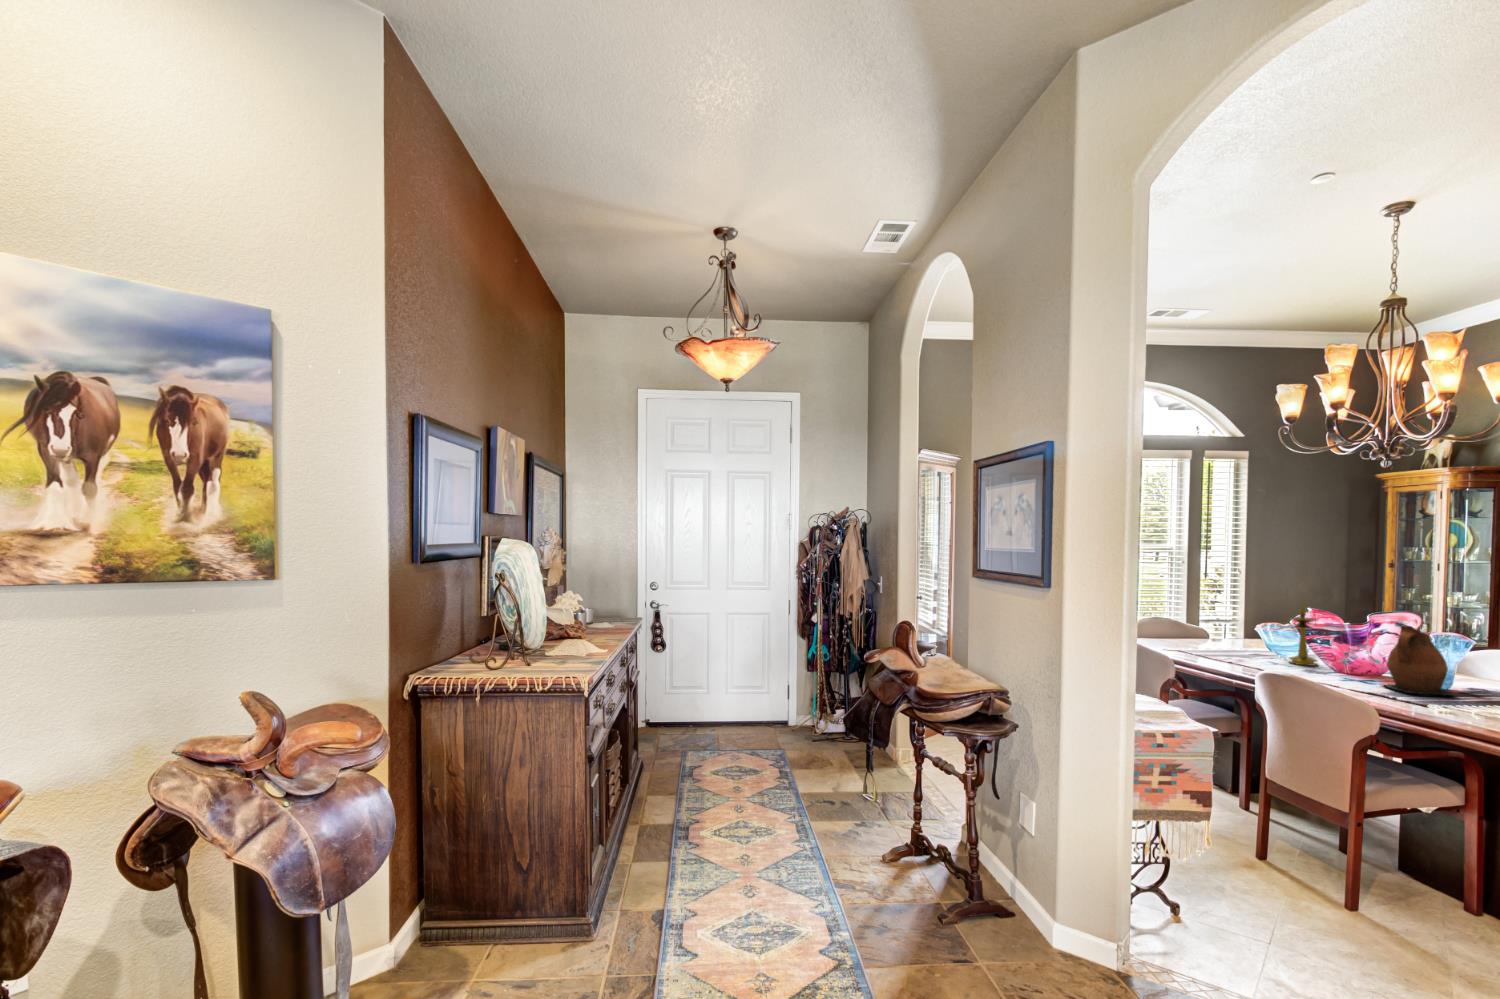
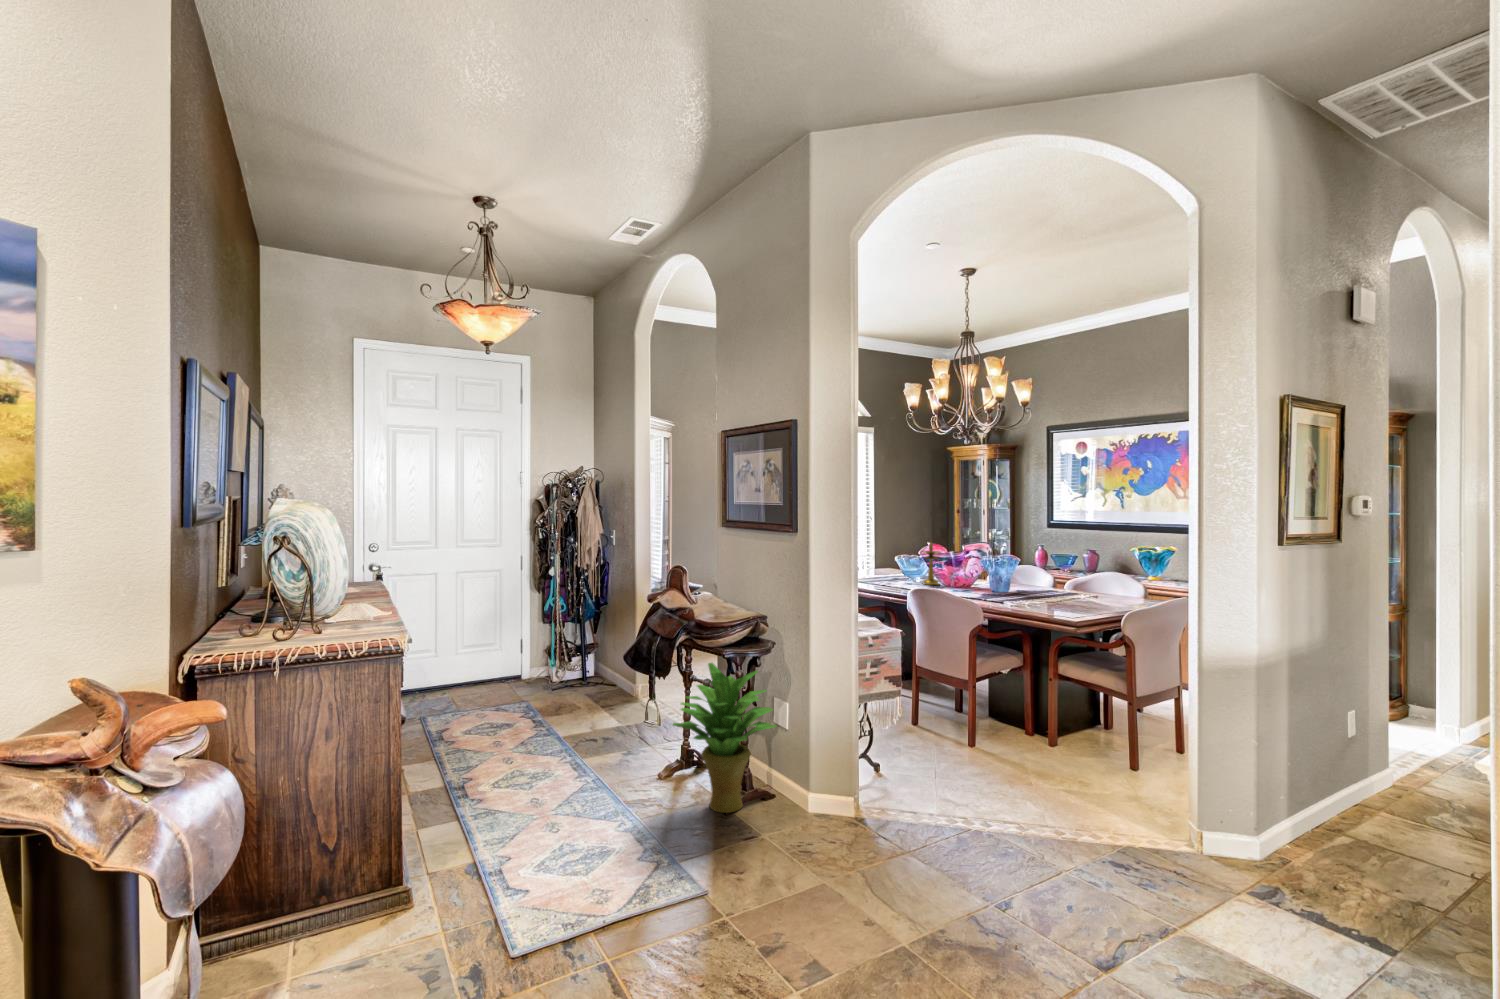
ceramic pitcher: present [1384,625,1458,695] -> none [981,552,1026,597]
potted plant: none [883,736,1011,922] -> present [673,663,776,813]

